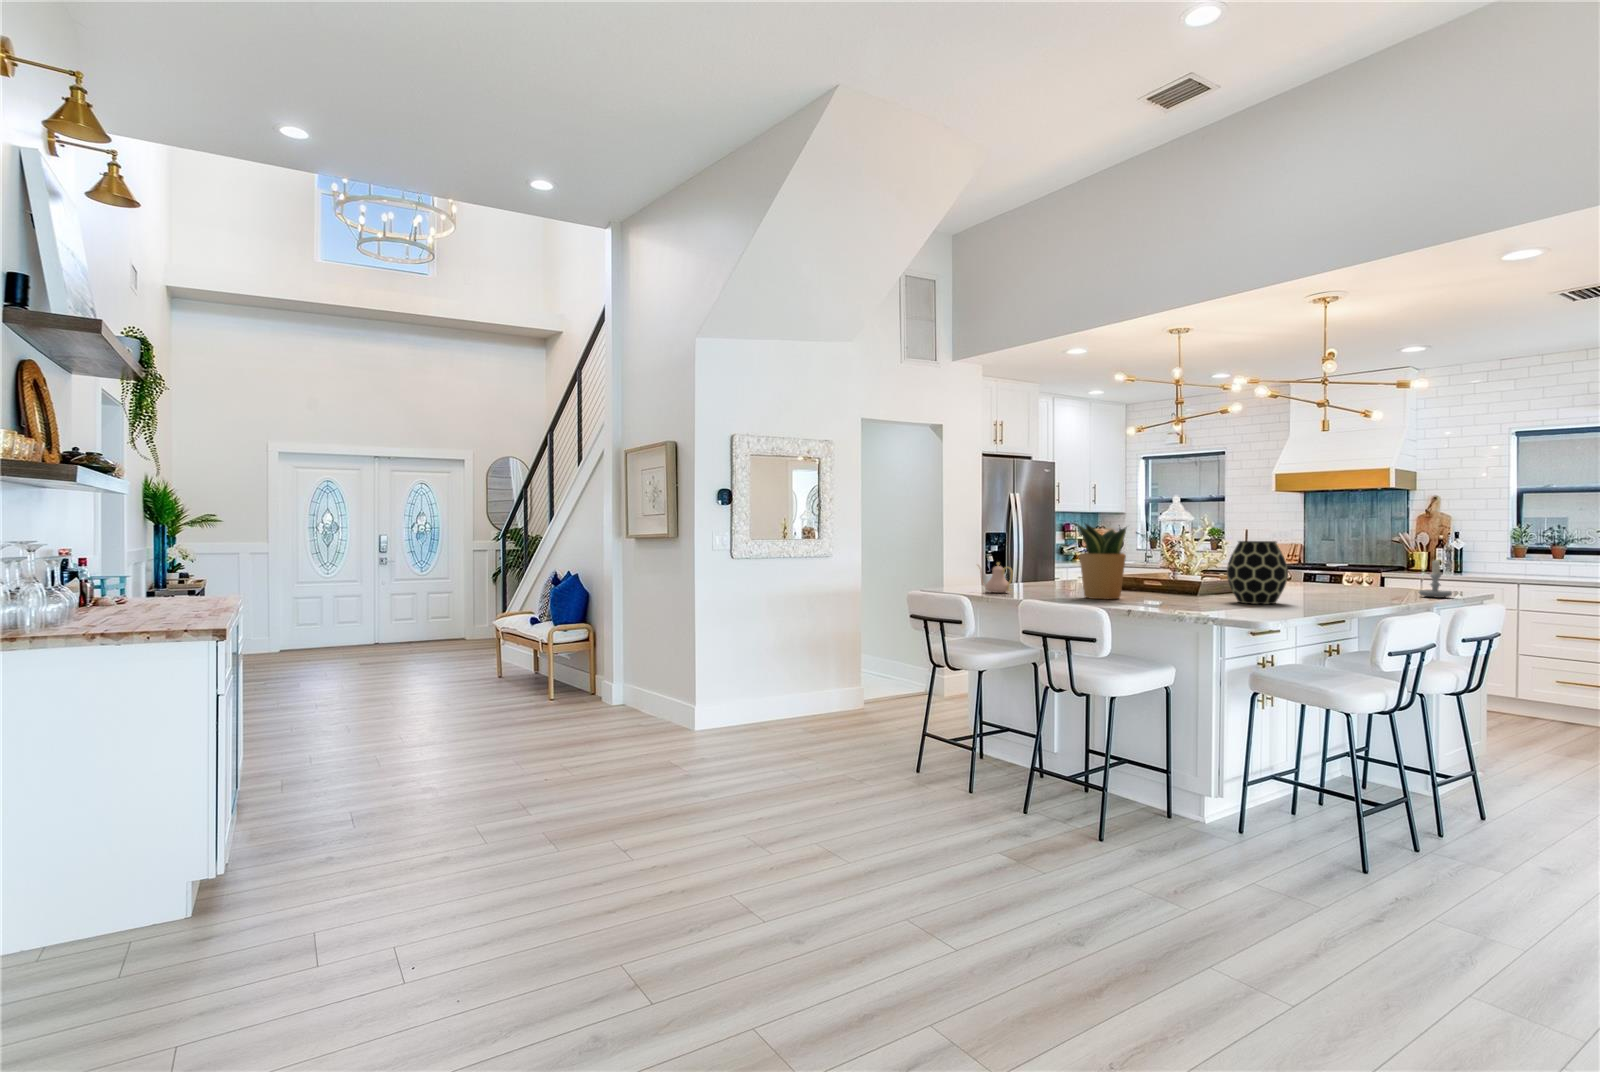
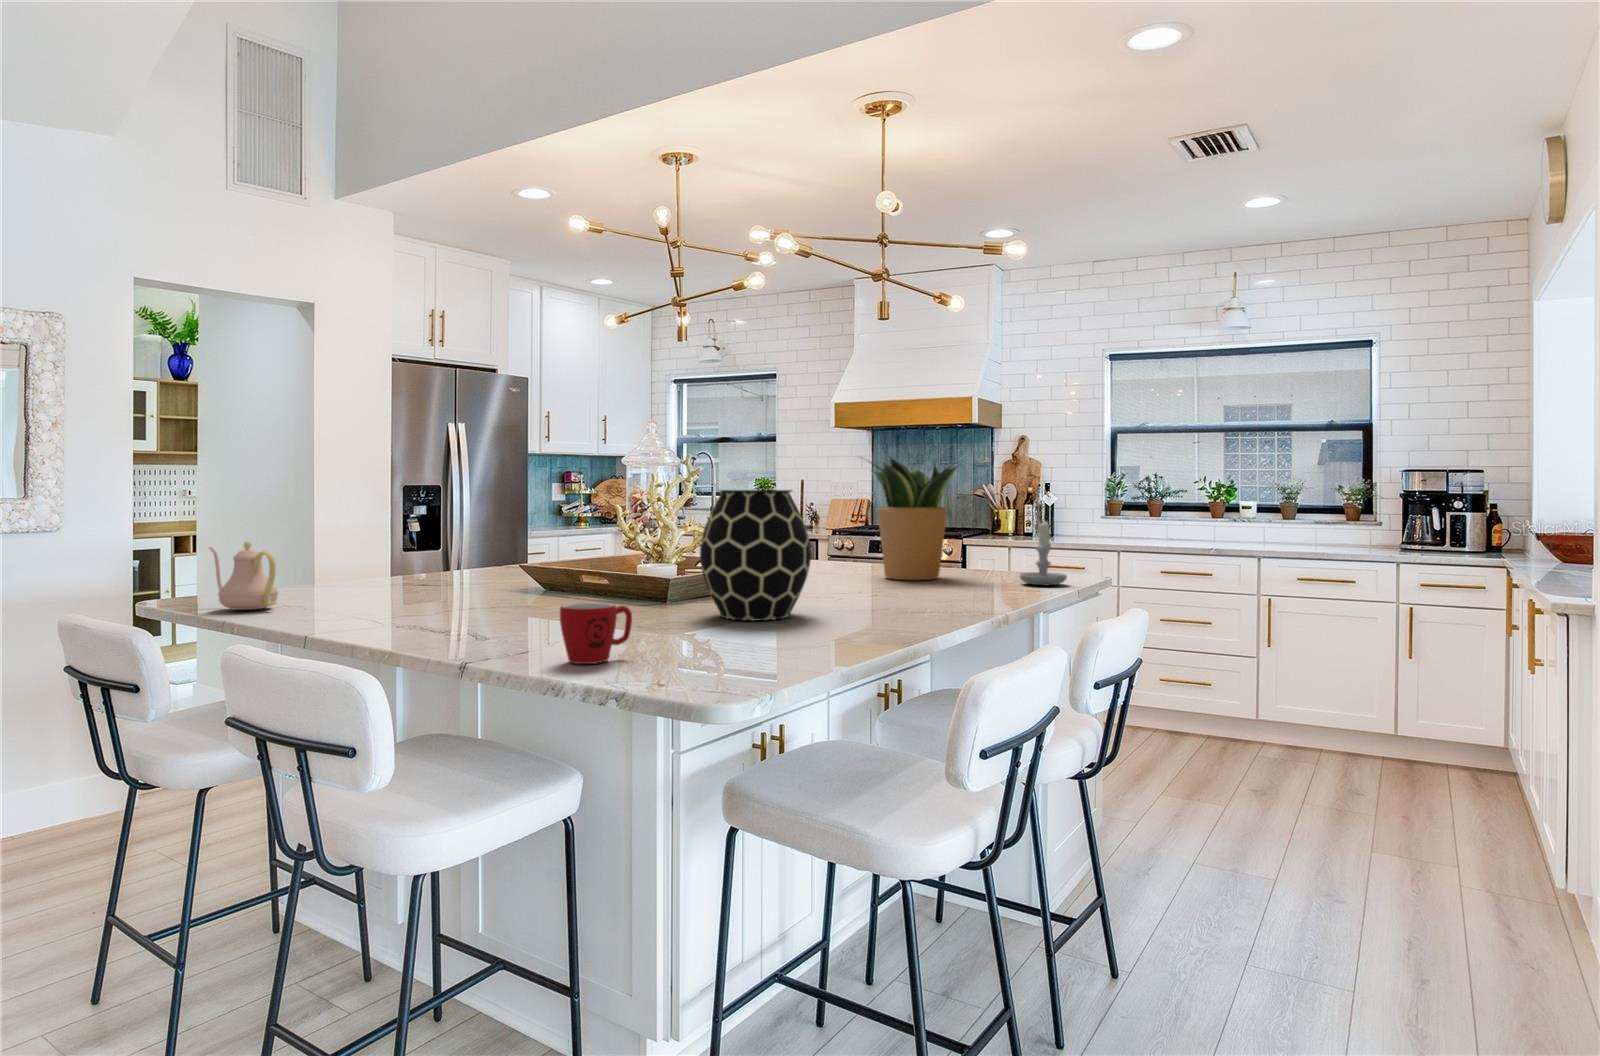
potted plant: present [1075,524,1126,599] -> present [868,458,958,580]
mug: none [1182,589,1212,613] -> present [560,603,632,664]

